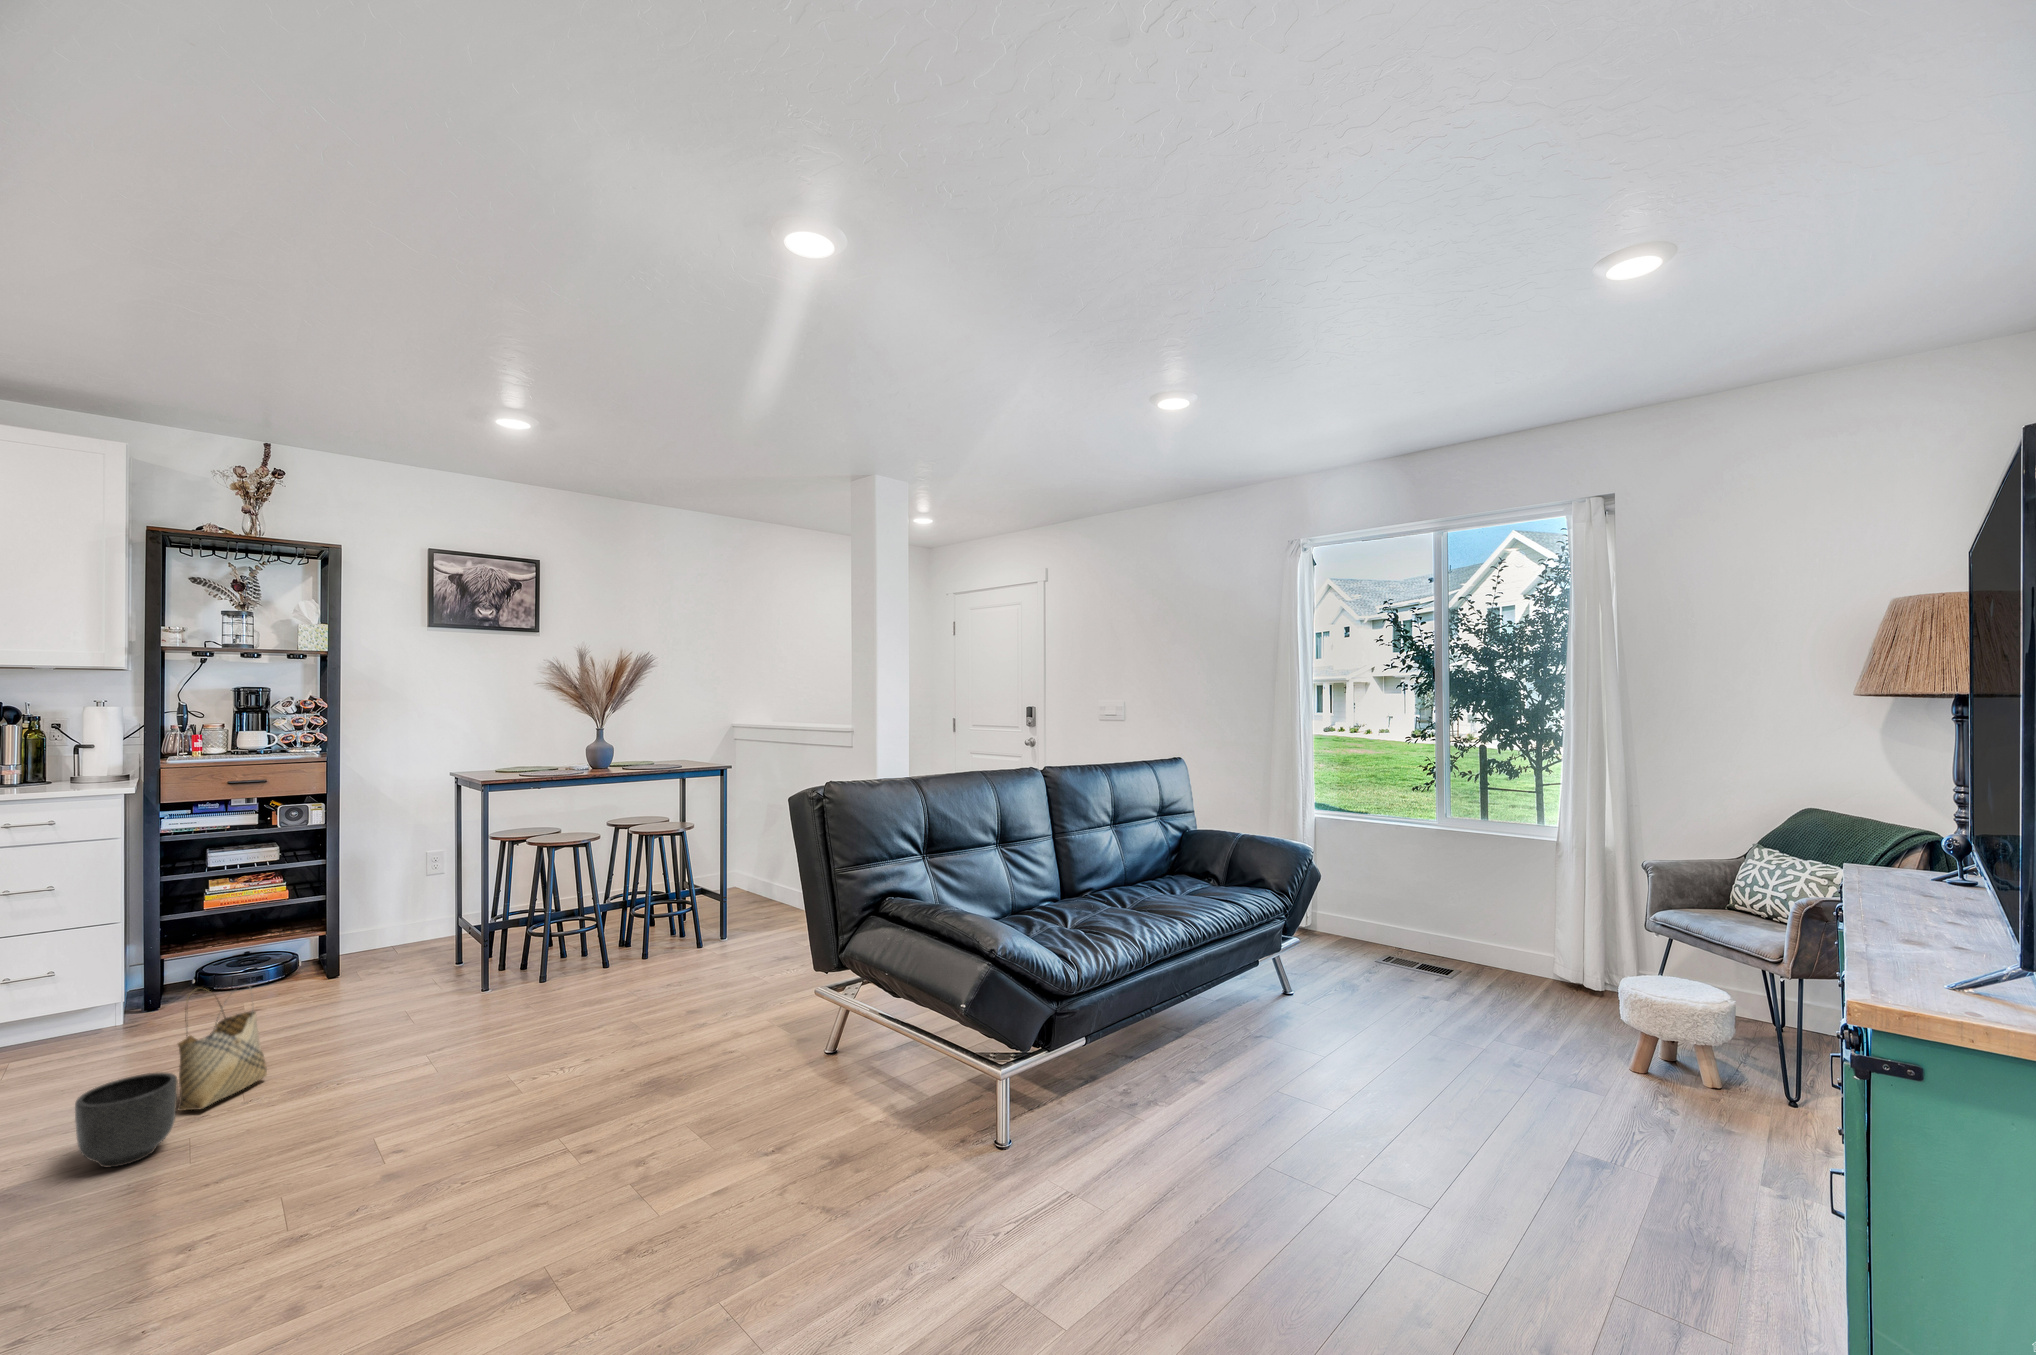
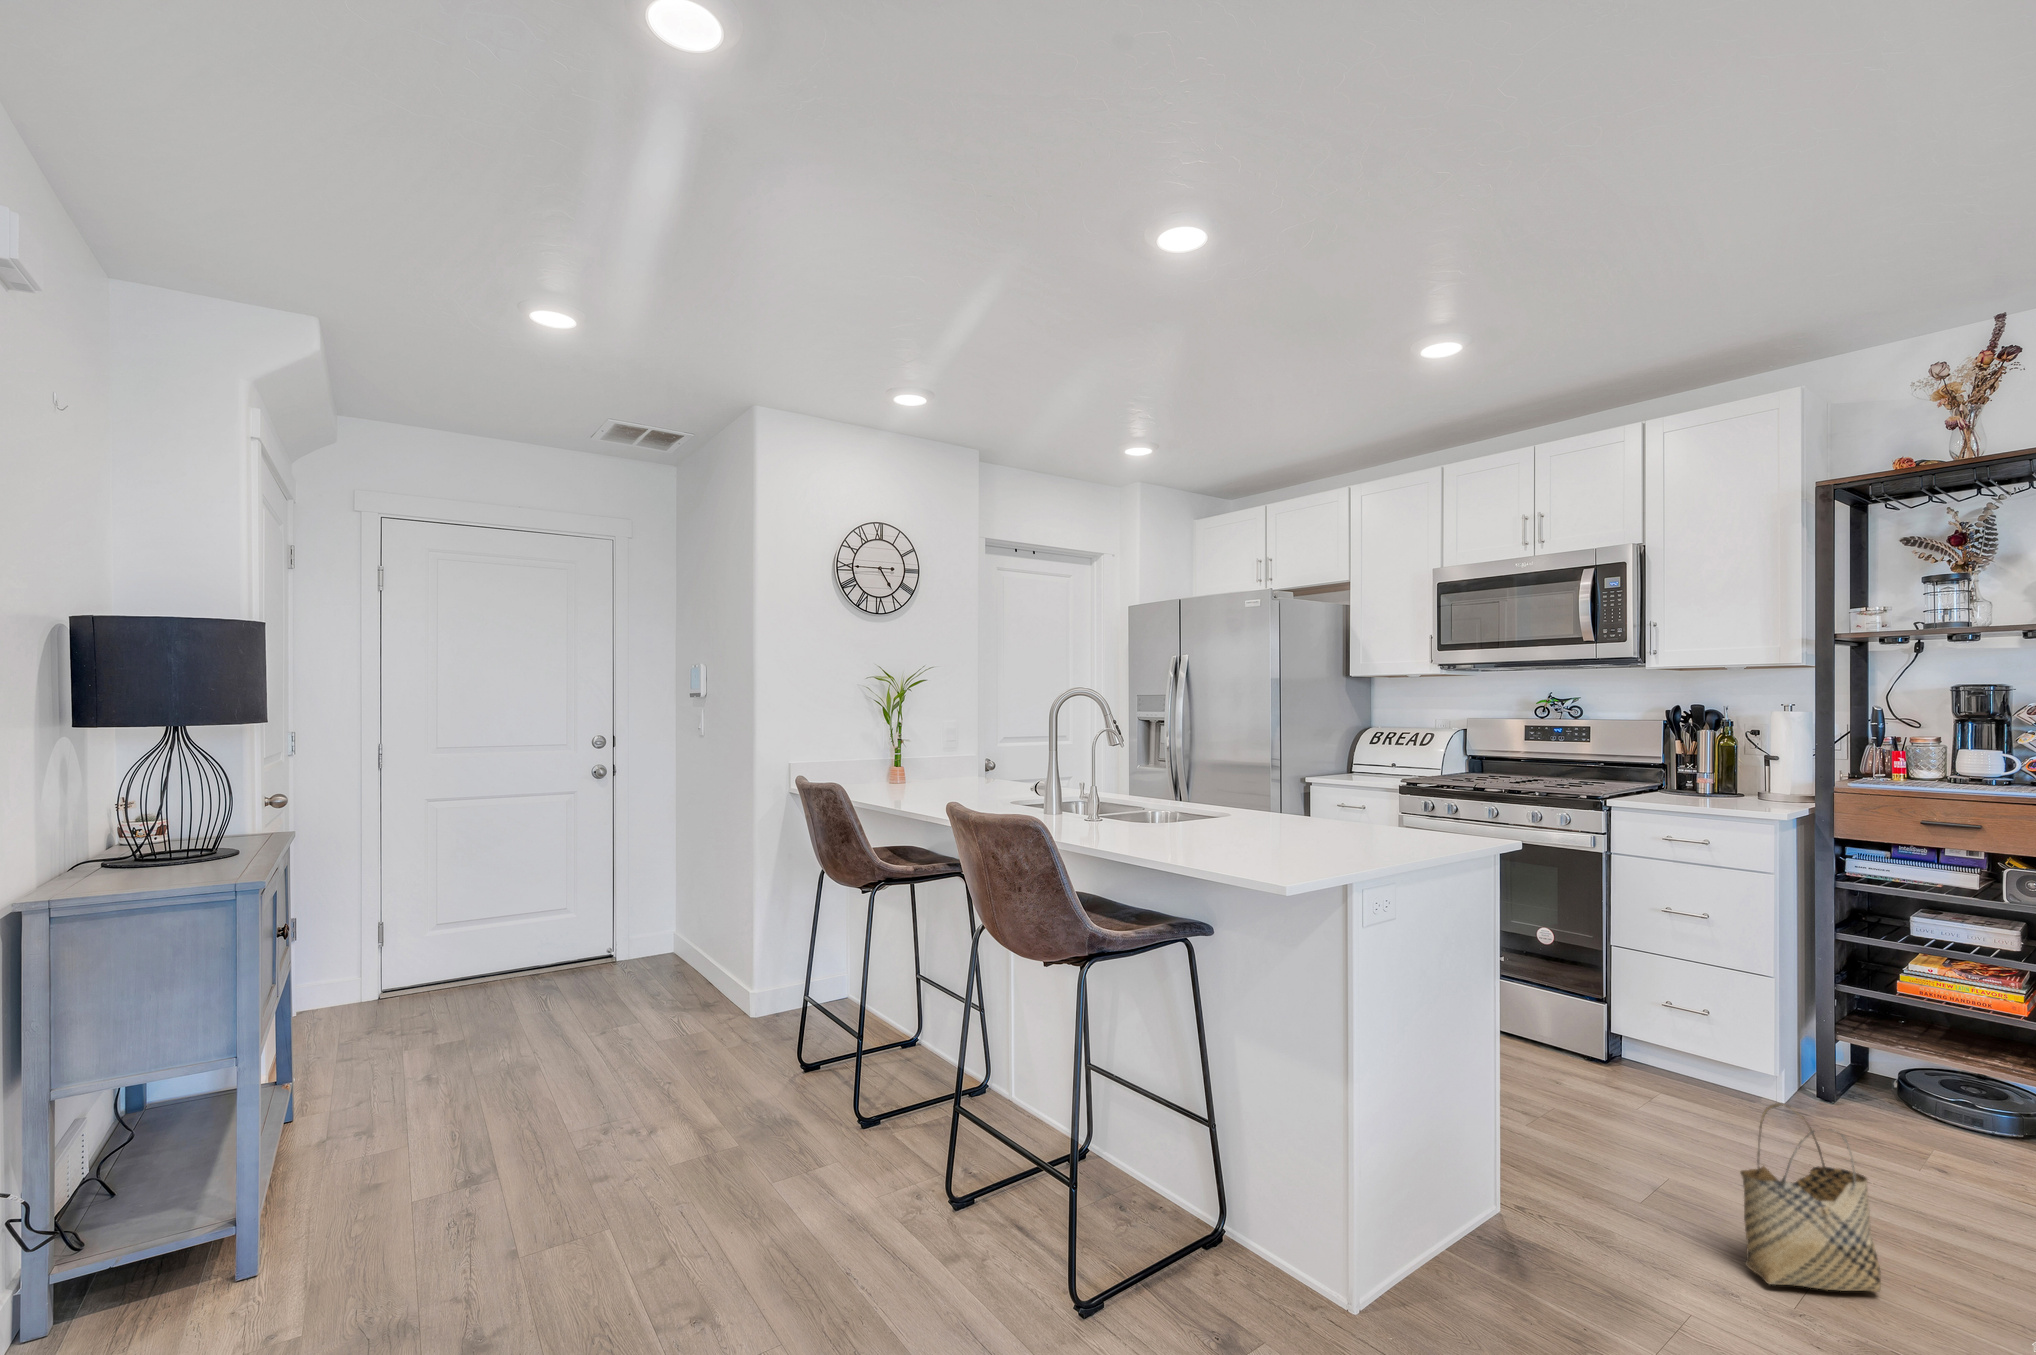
planter: present [75,1073,178,1167] -> none [1601,1176,1712,1306]

